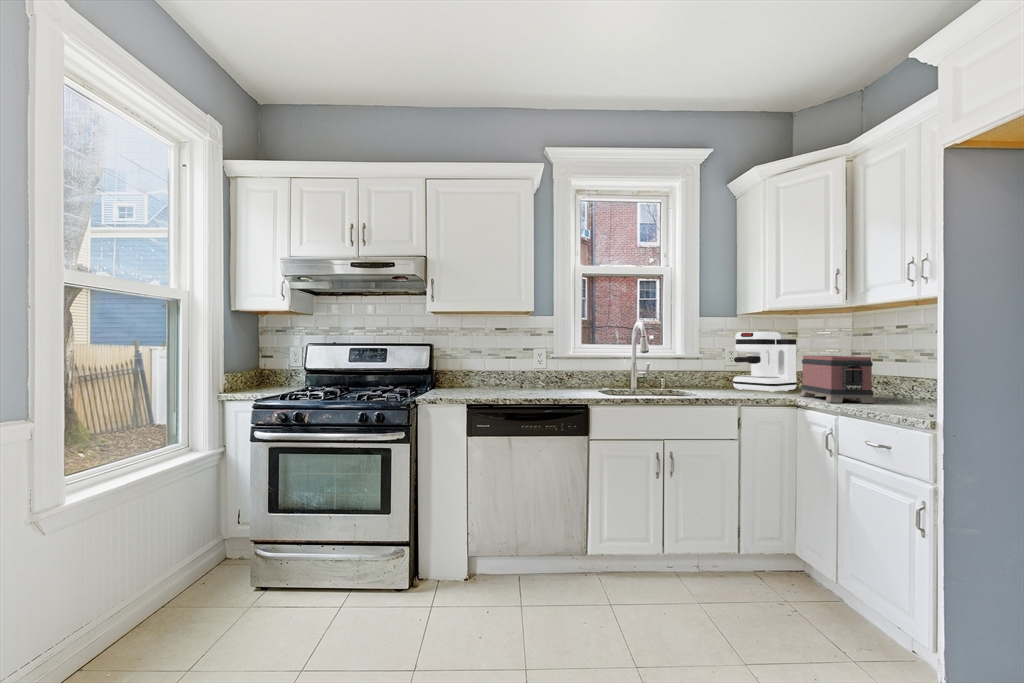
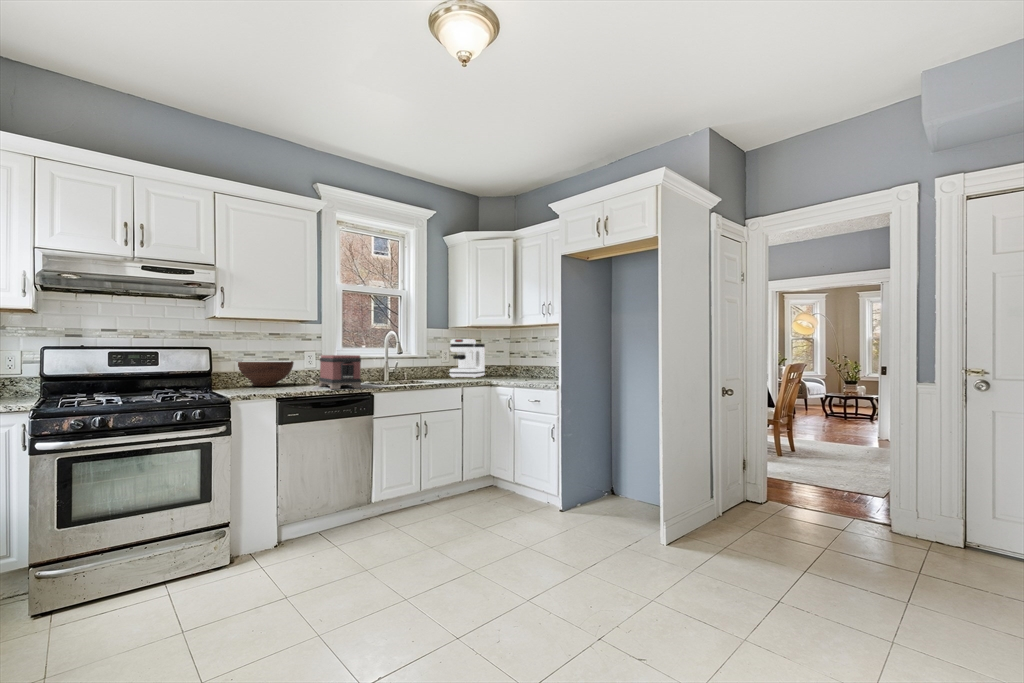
toaster: present [800,356,875,403] -> present [319,355,362,389]
fruit bowl: none [459,359,518,388] -> present [238,361,294,386]

